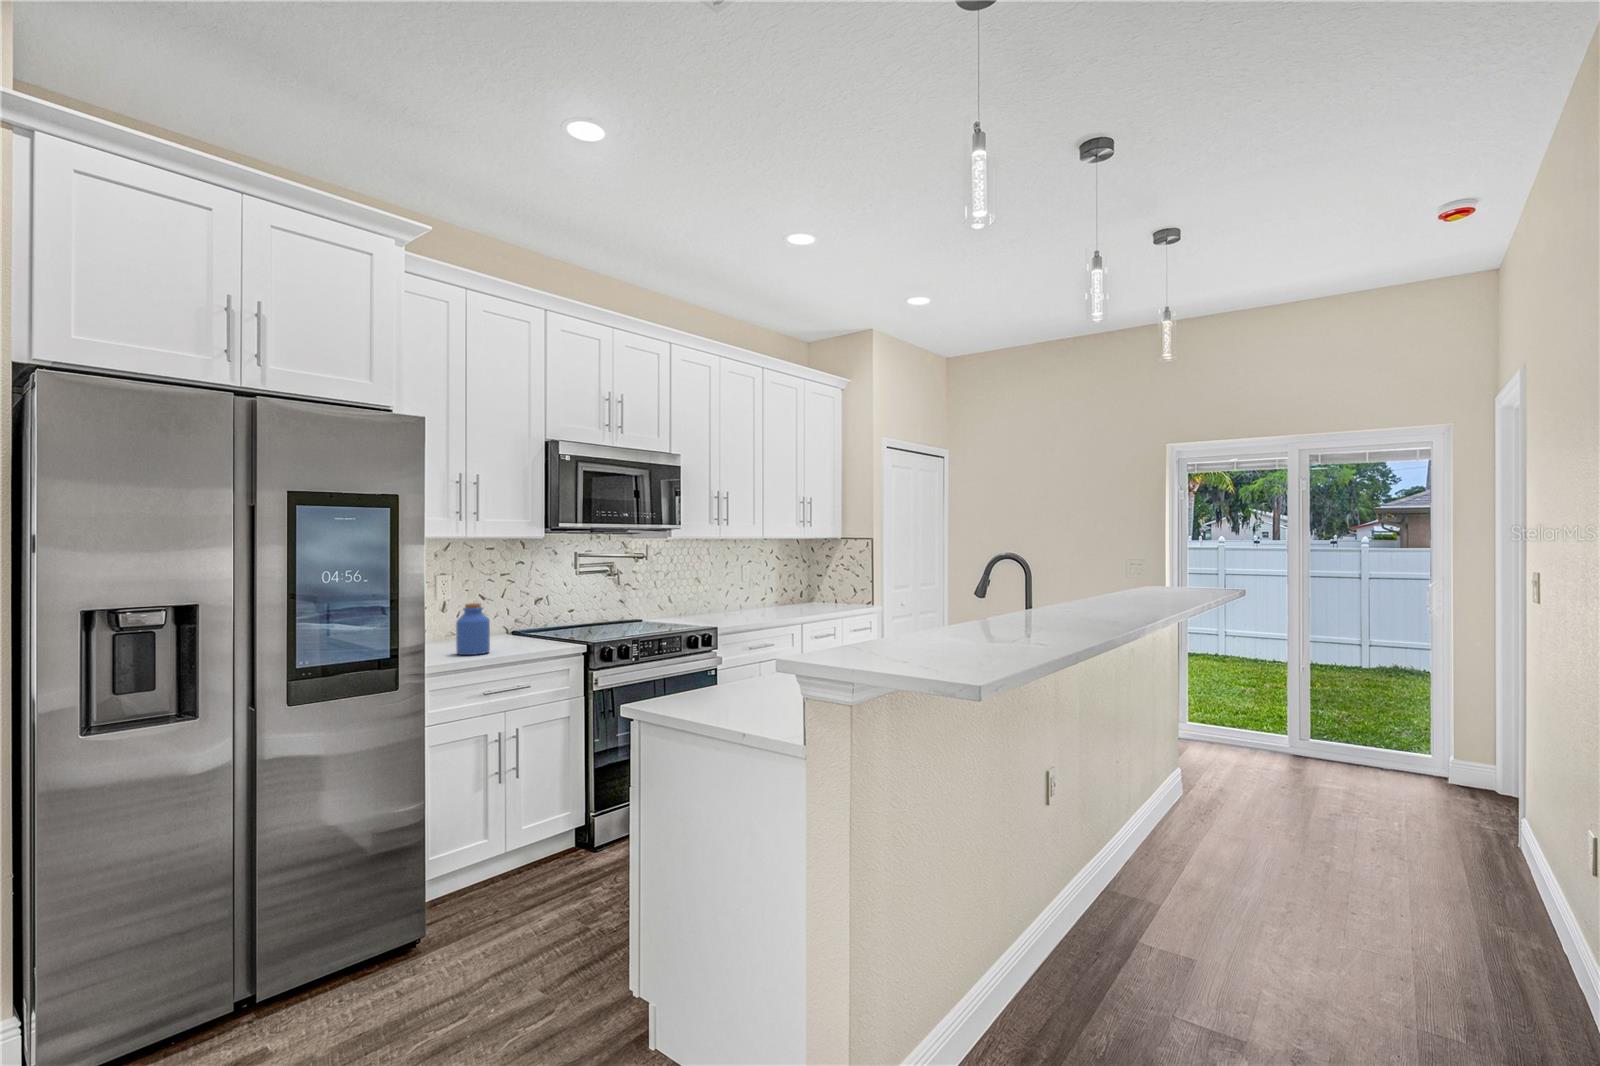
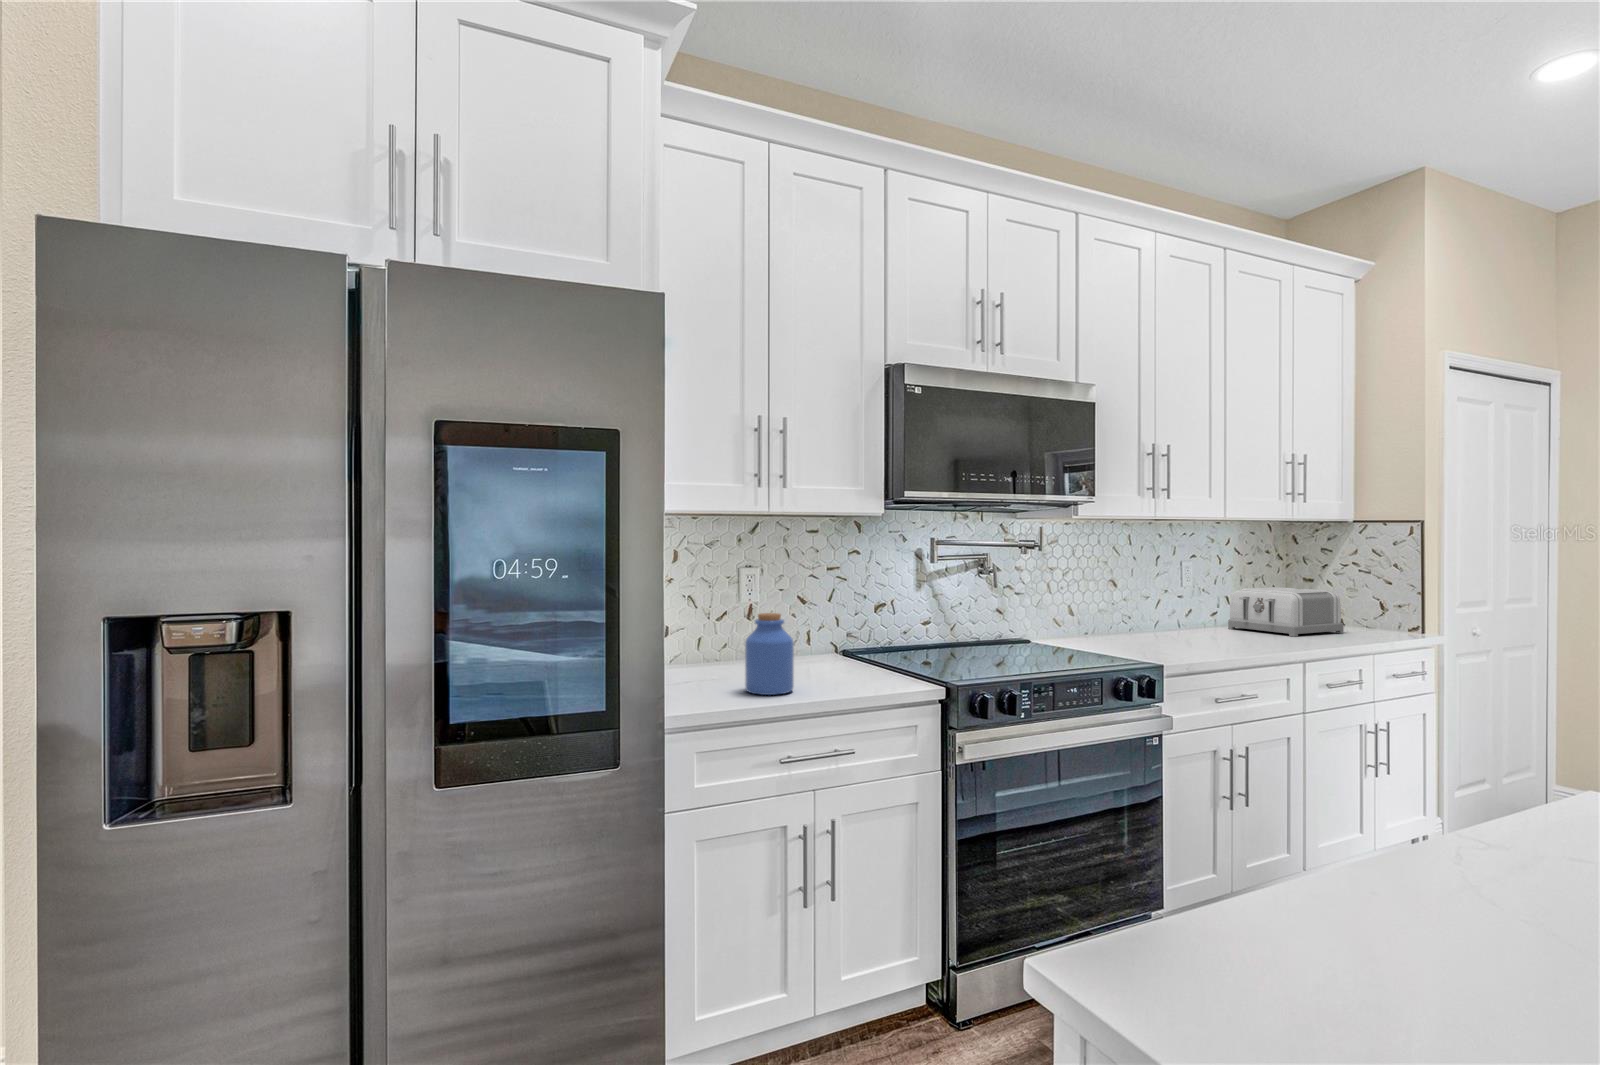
toaster: none [769,581,831,610] -> present [1228,587,1343,637]

